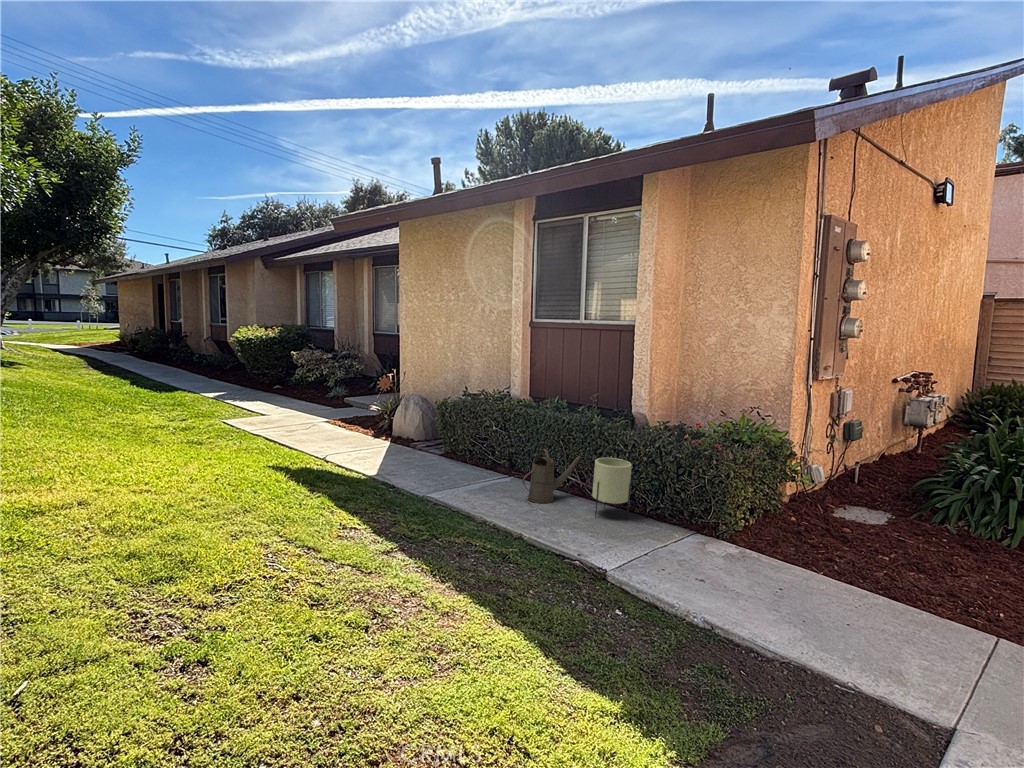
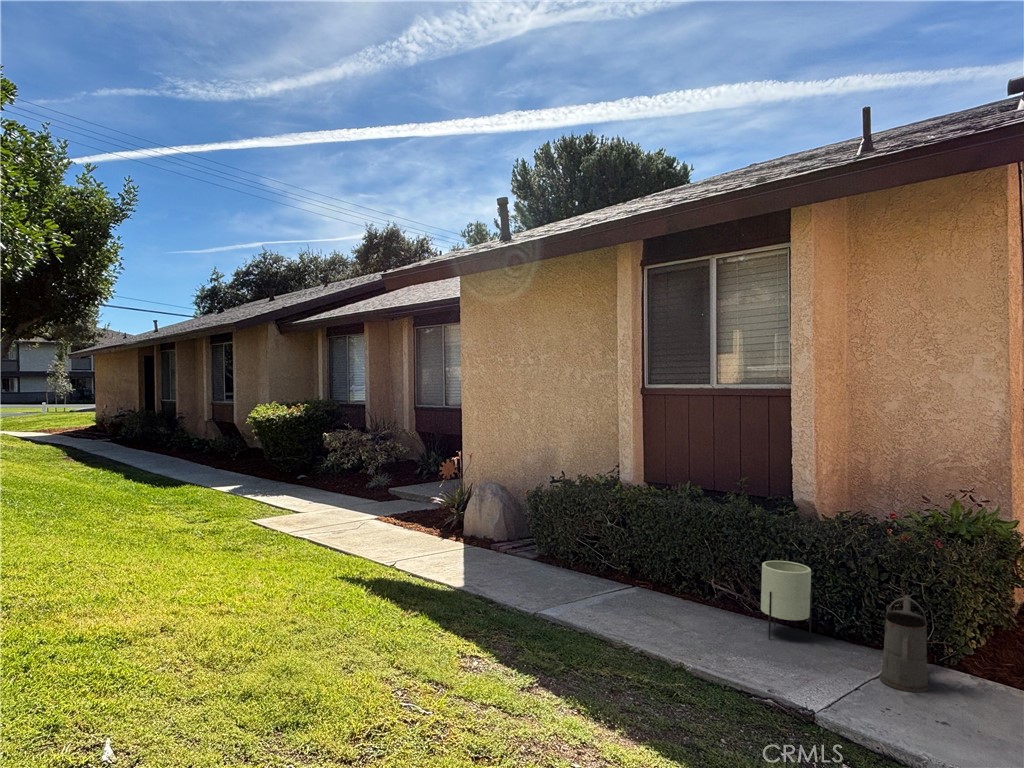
watering can: present [523,449,581,504] -> present [880,595,929,692]

